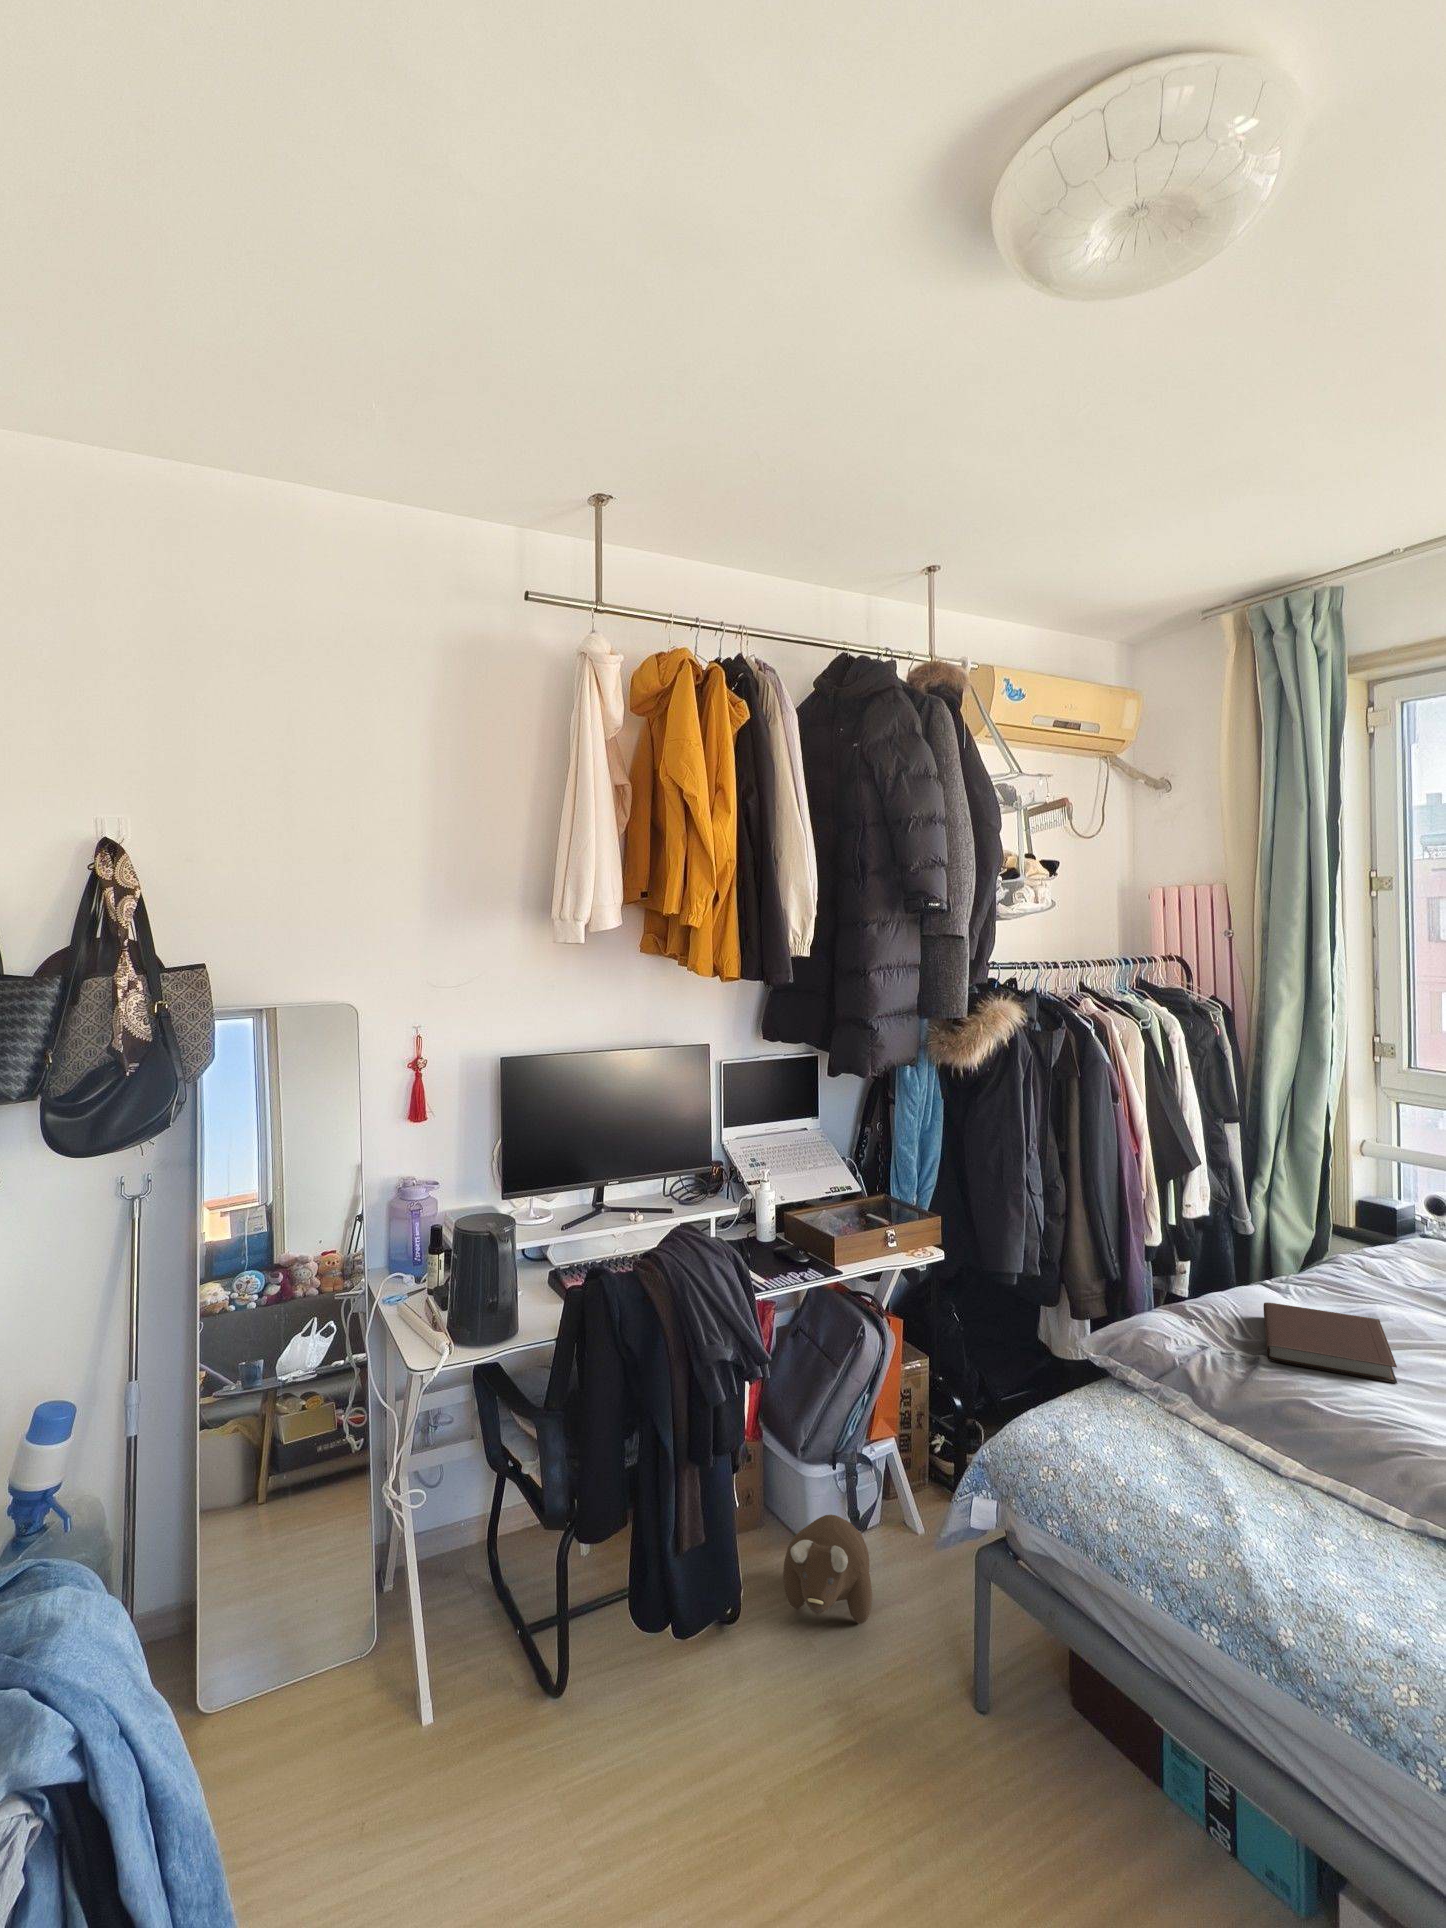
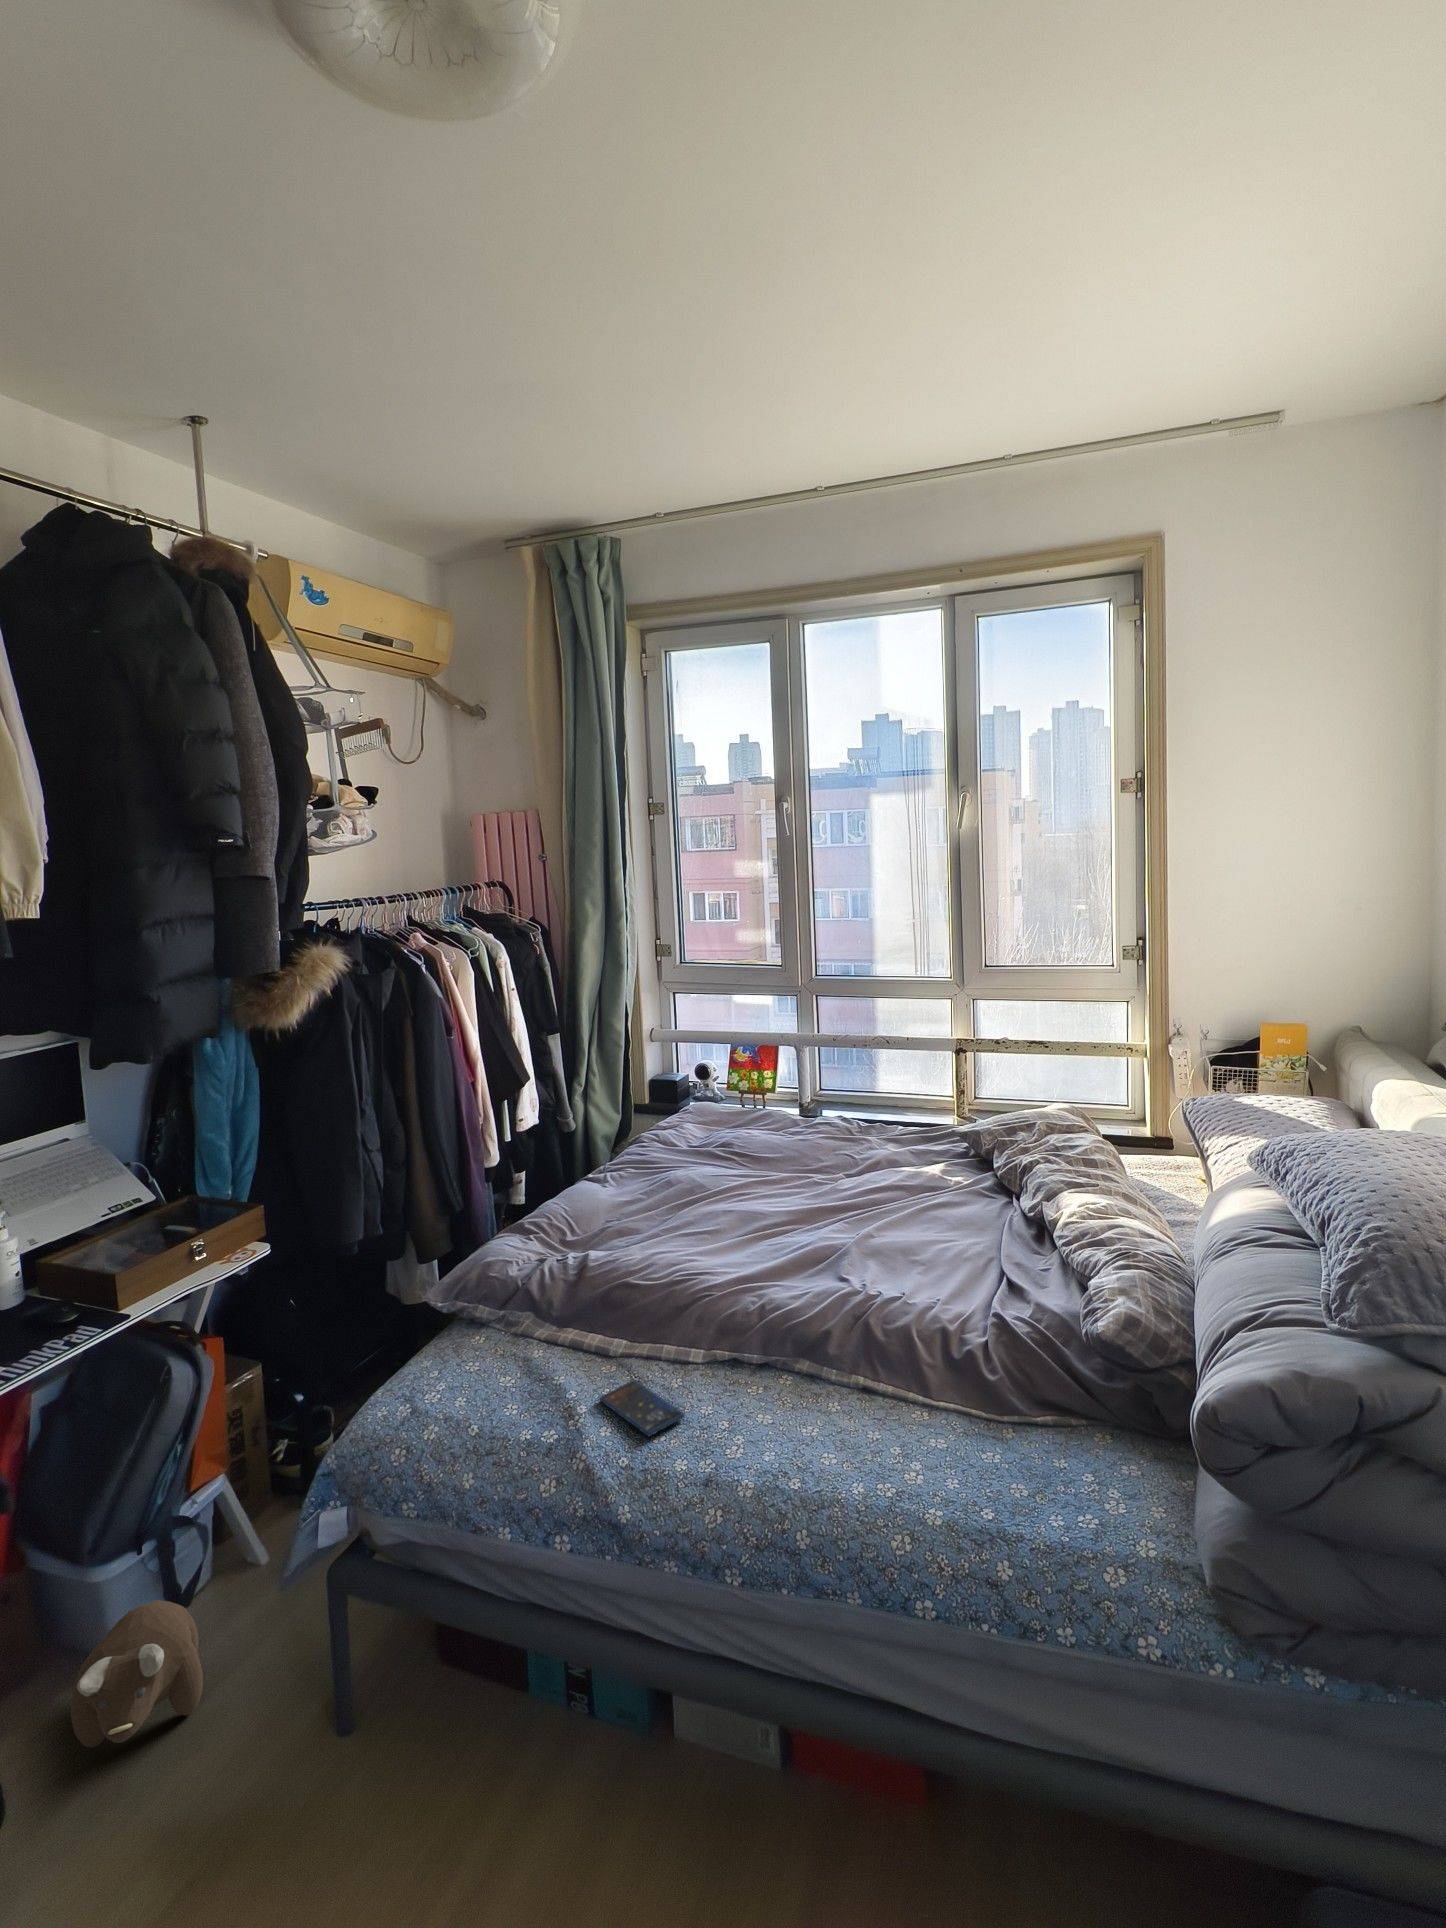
notebook: present [1263,1303,1397,1383] -> none [590,1186,693,1253]
smartphone: none [1262,1504,1371,1568] -> present [599,1380,685,1436]

